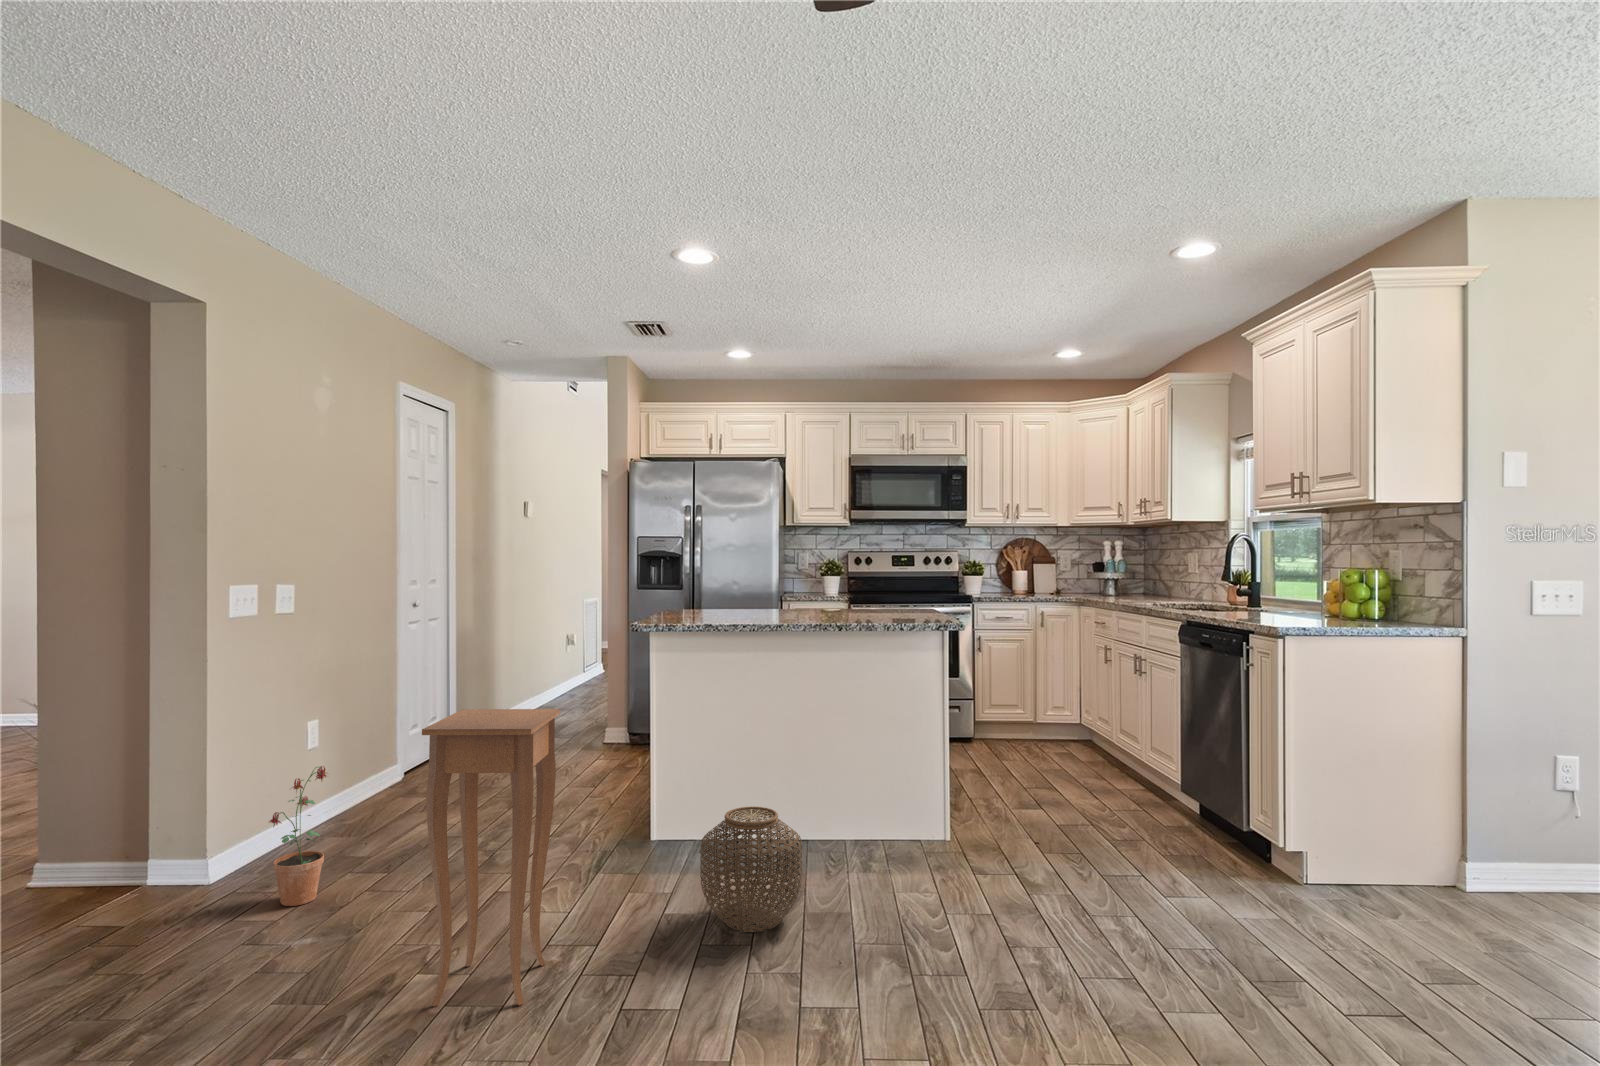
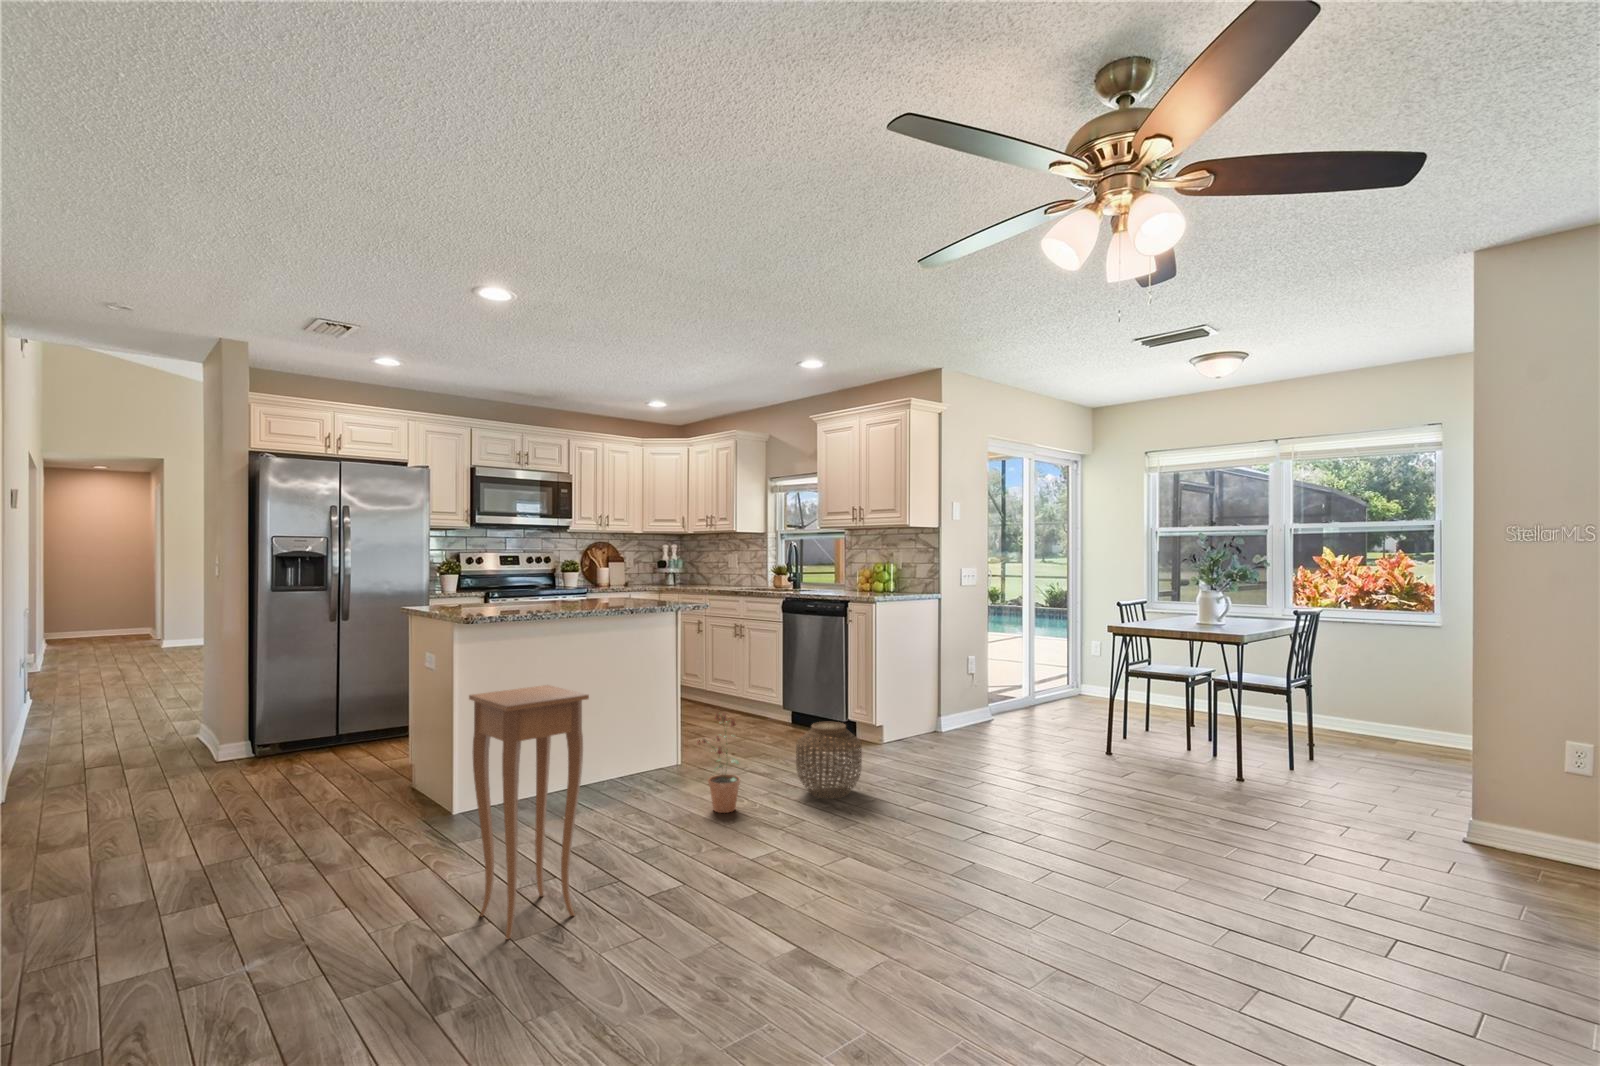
potted plant: present [269,766,328,906] -> present [698,713,740,813]
woven basket: present [700,807,802,932] -> present [796,722,862,799]

